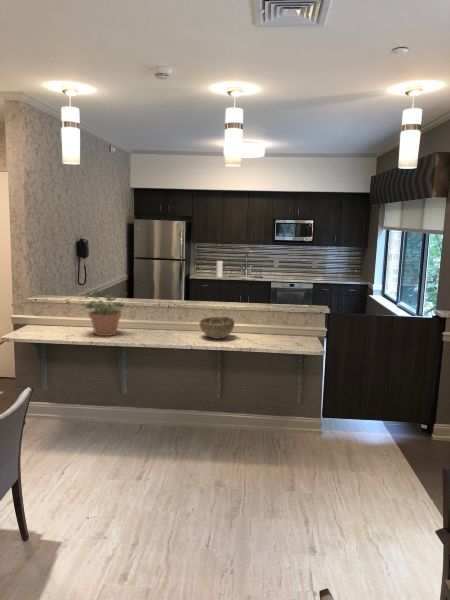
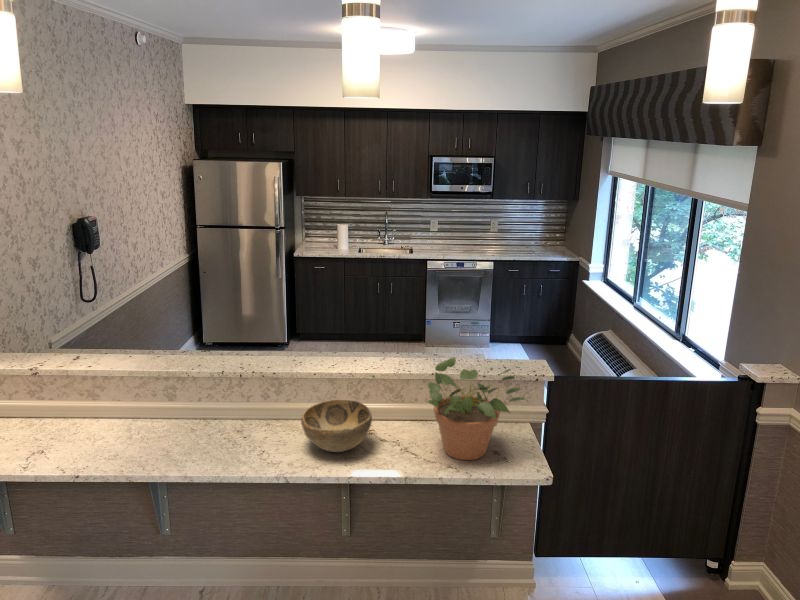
potted plant: present [84,290,127,336] -> present [427,357,525,460]

